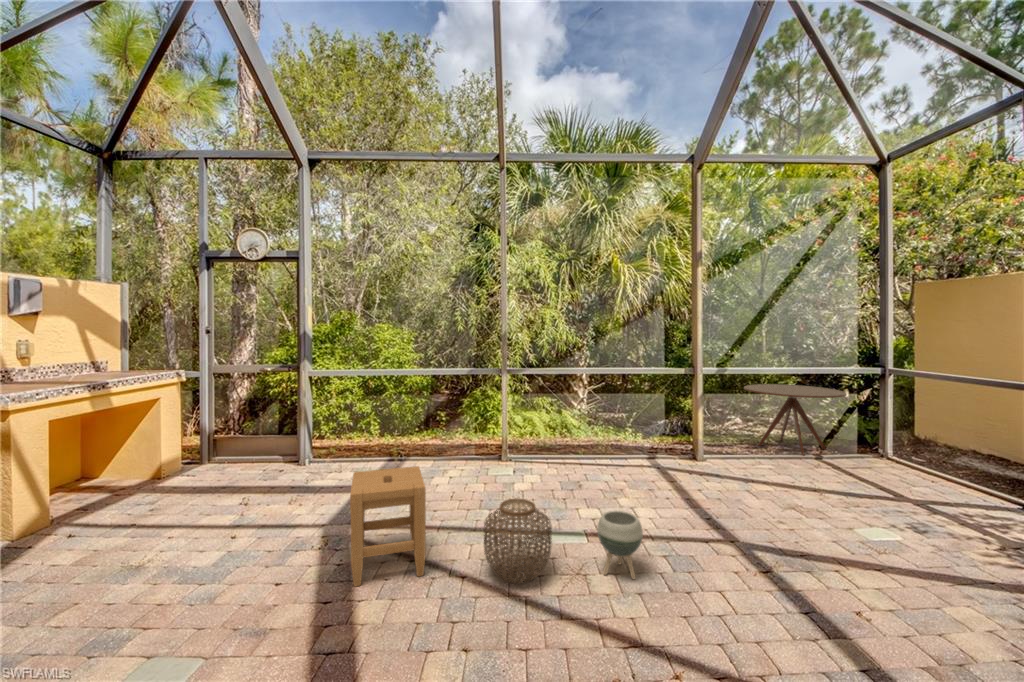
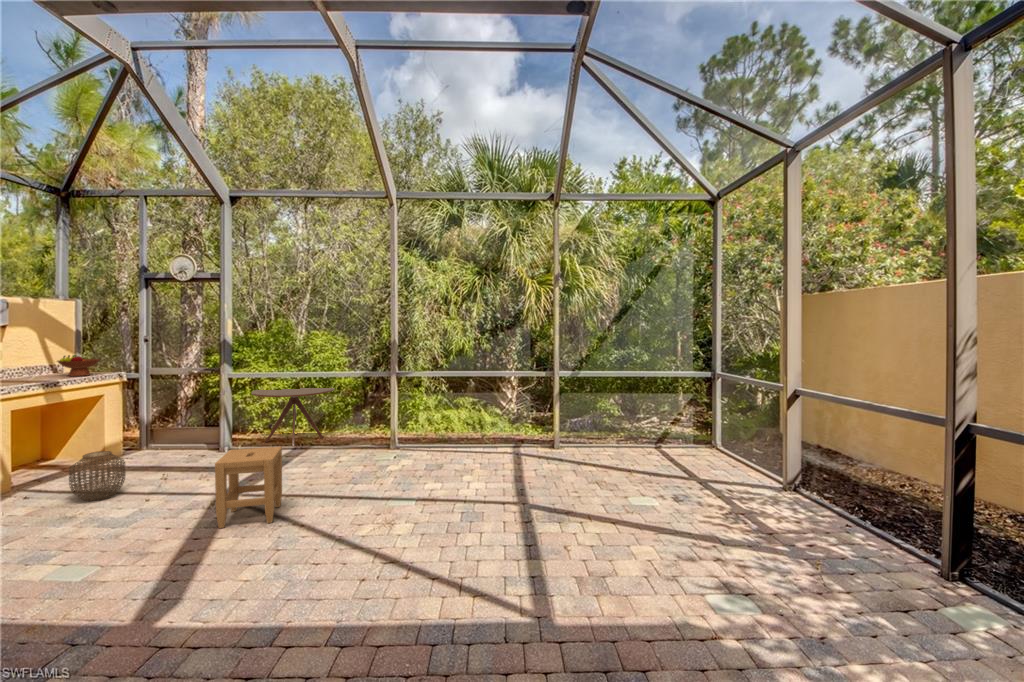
fruit bowl: none [102,348,155,375] -> present [57,355,100,376]
round table: present [744,384,846,456] -> present [252,388,334,446]
woven basket: present [484,499,552,584] -> present [69,451,125,501]
planter: present [597,511,643,579] -> none [398,479,430,526]

